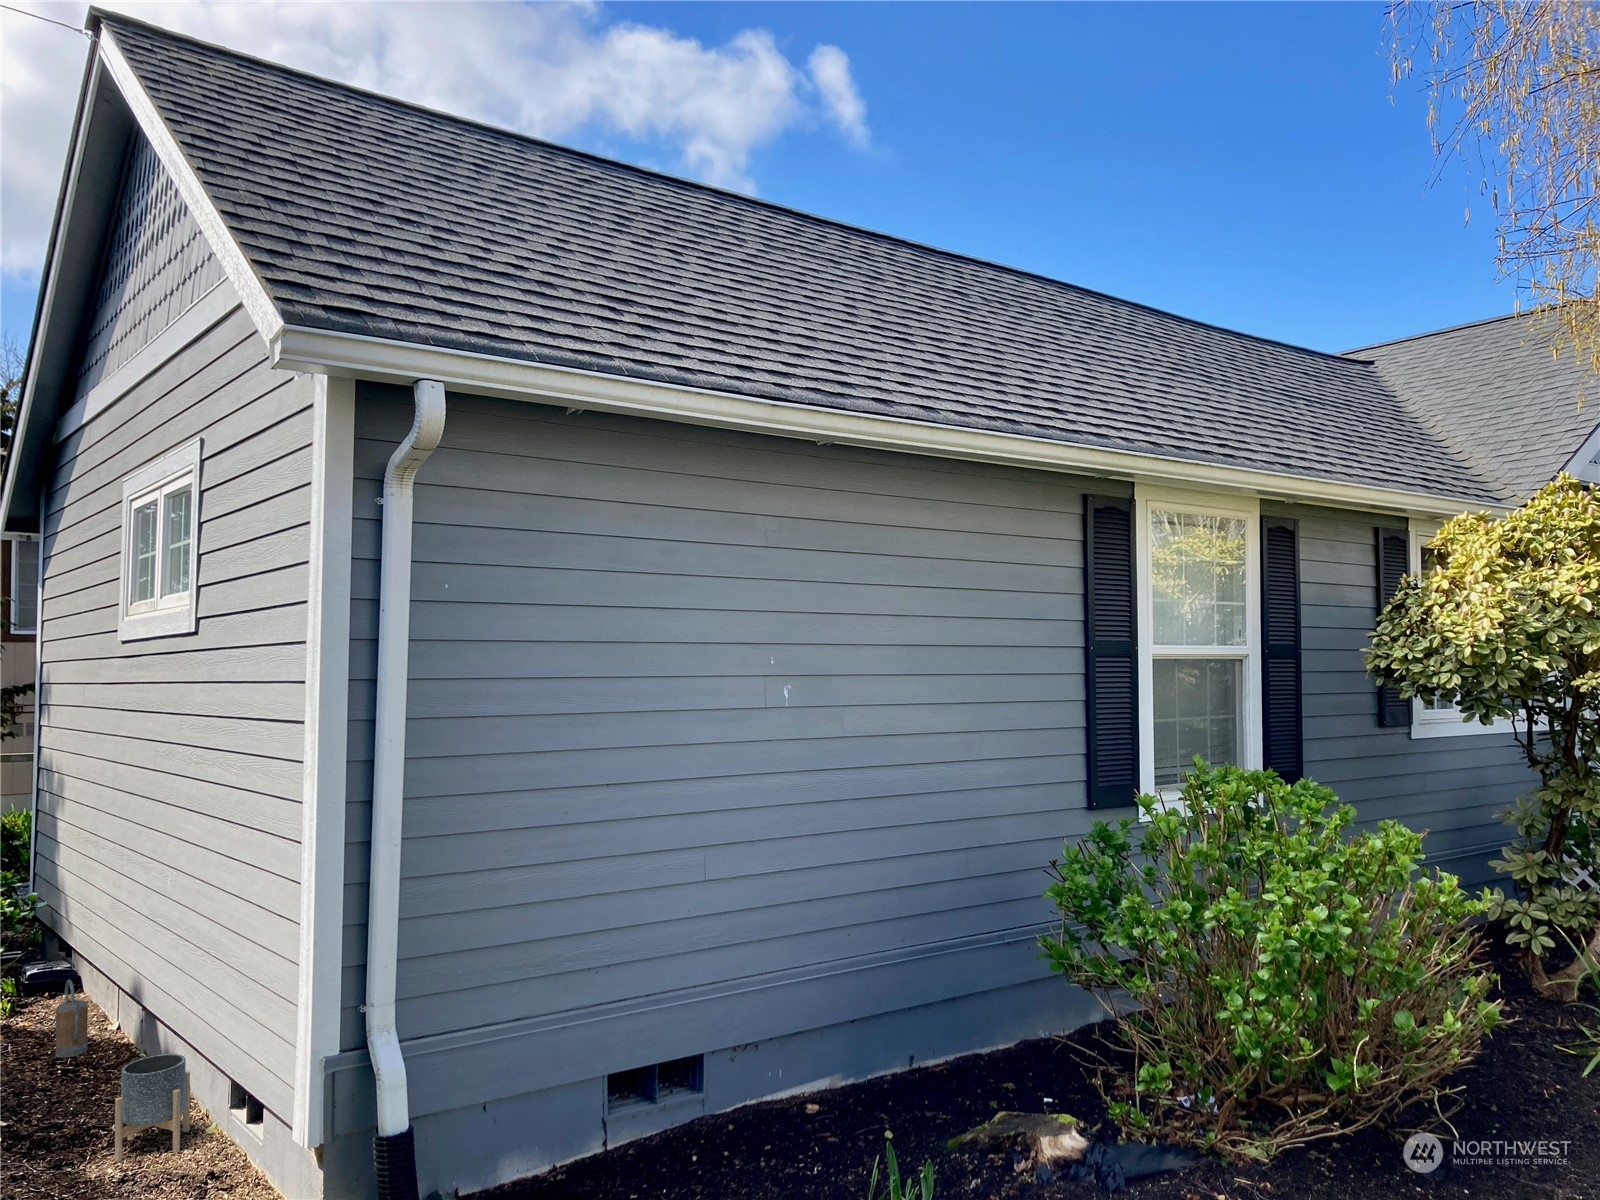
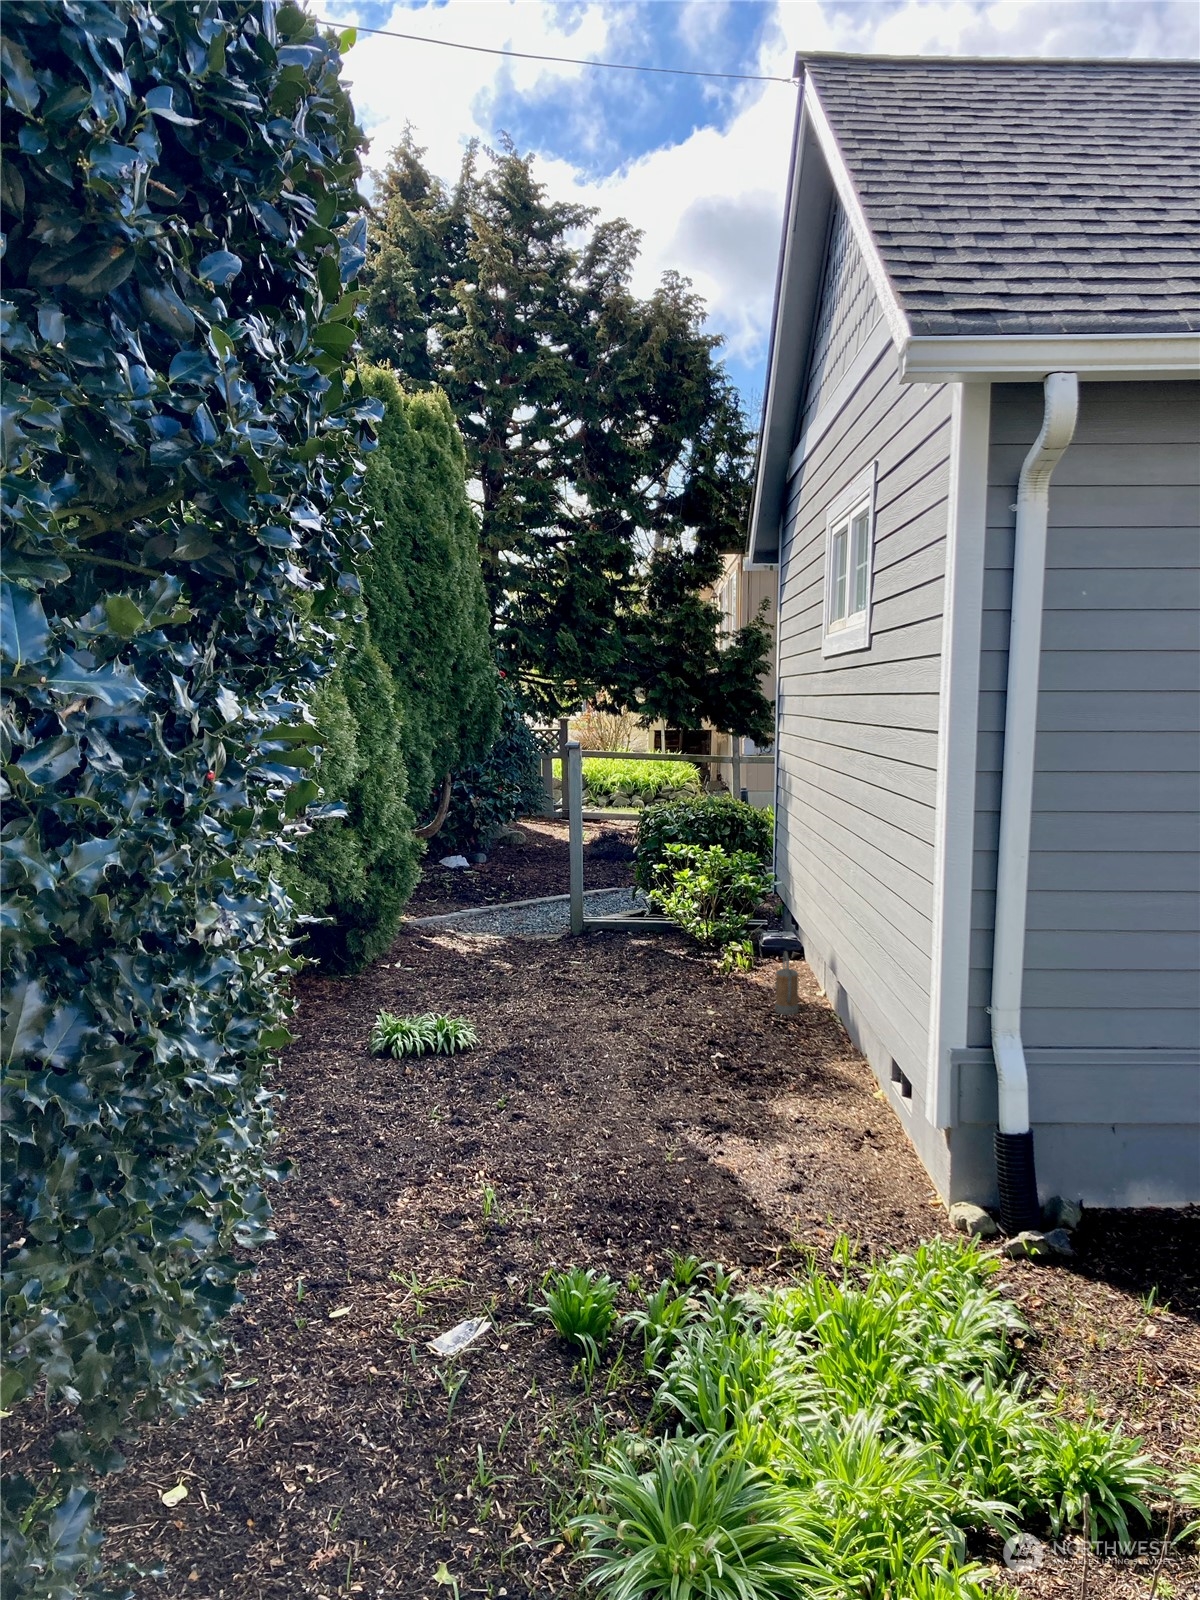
planter: present [115,1054,190,1162] -> none [802,1021,861,1105]

